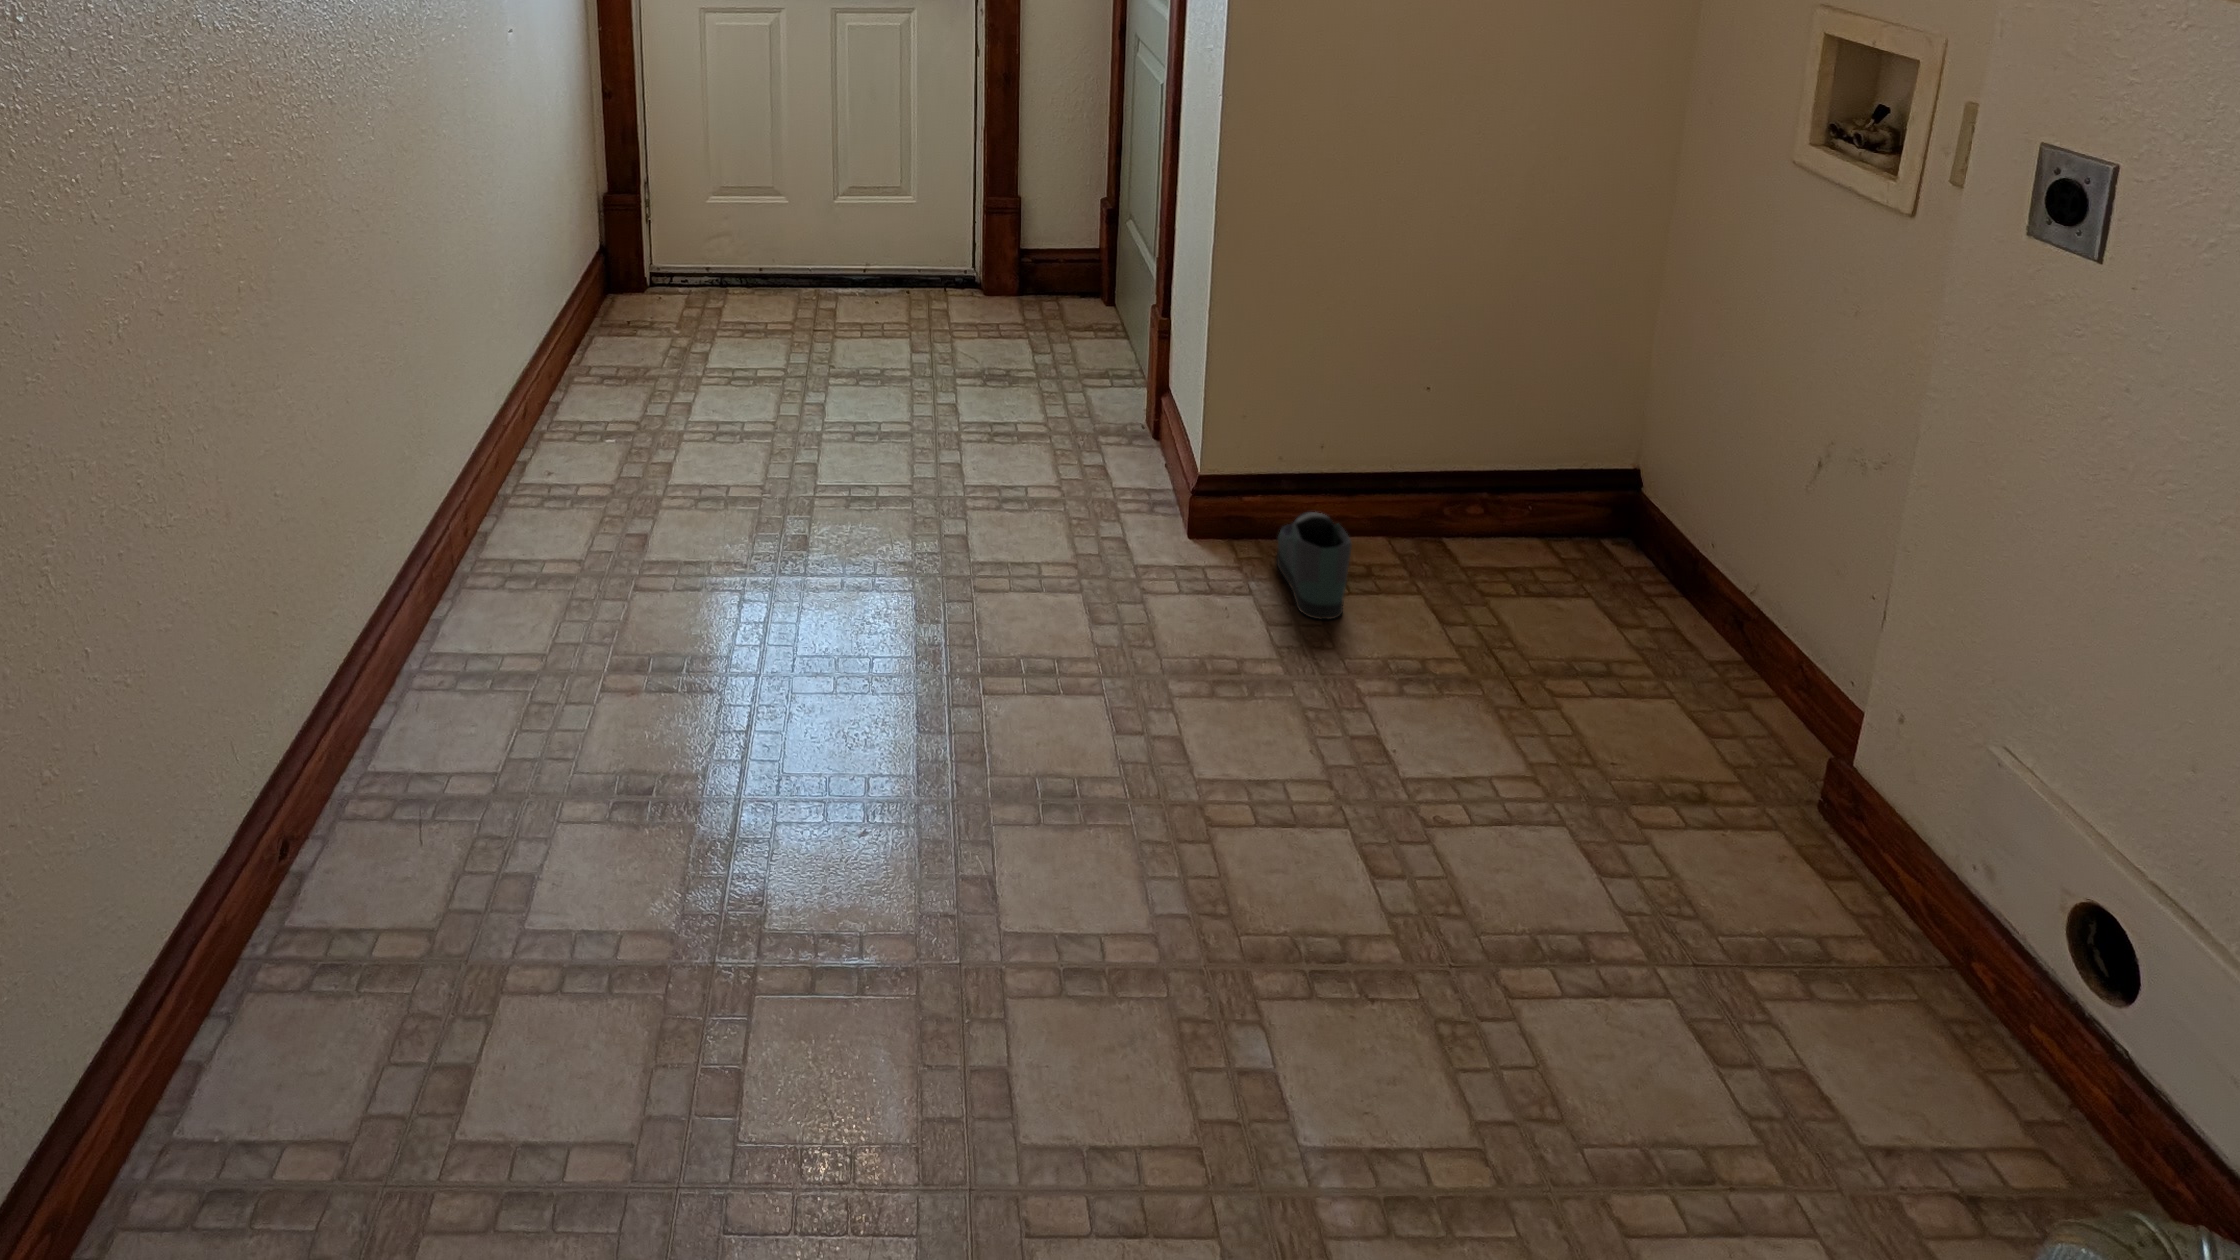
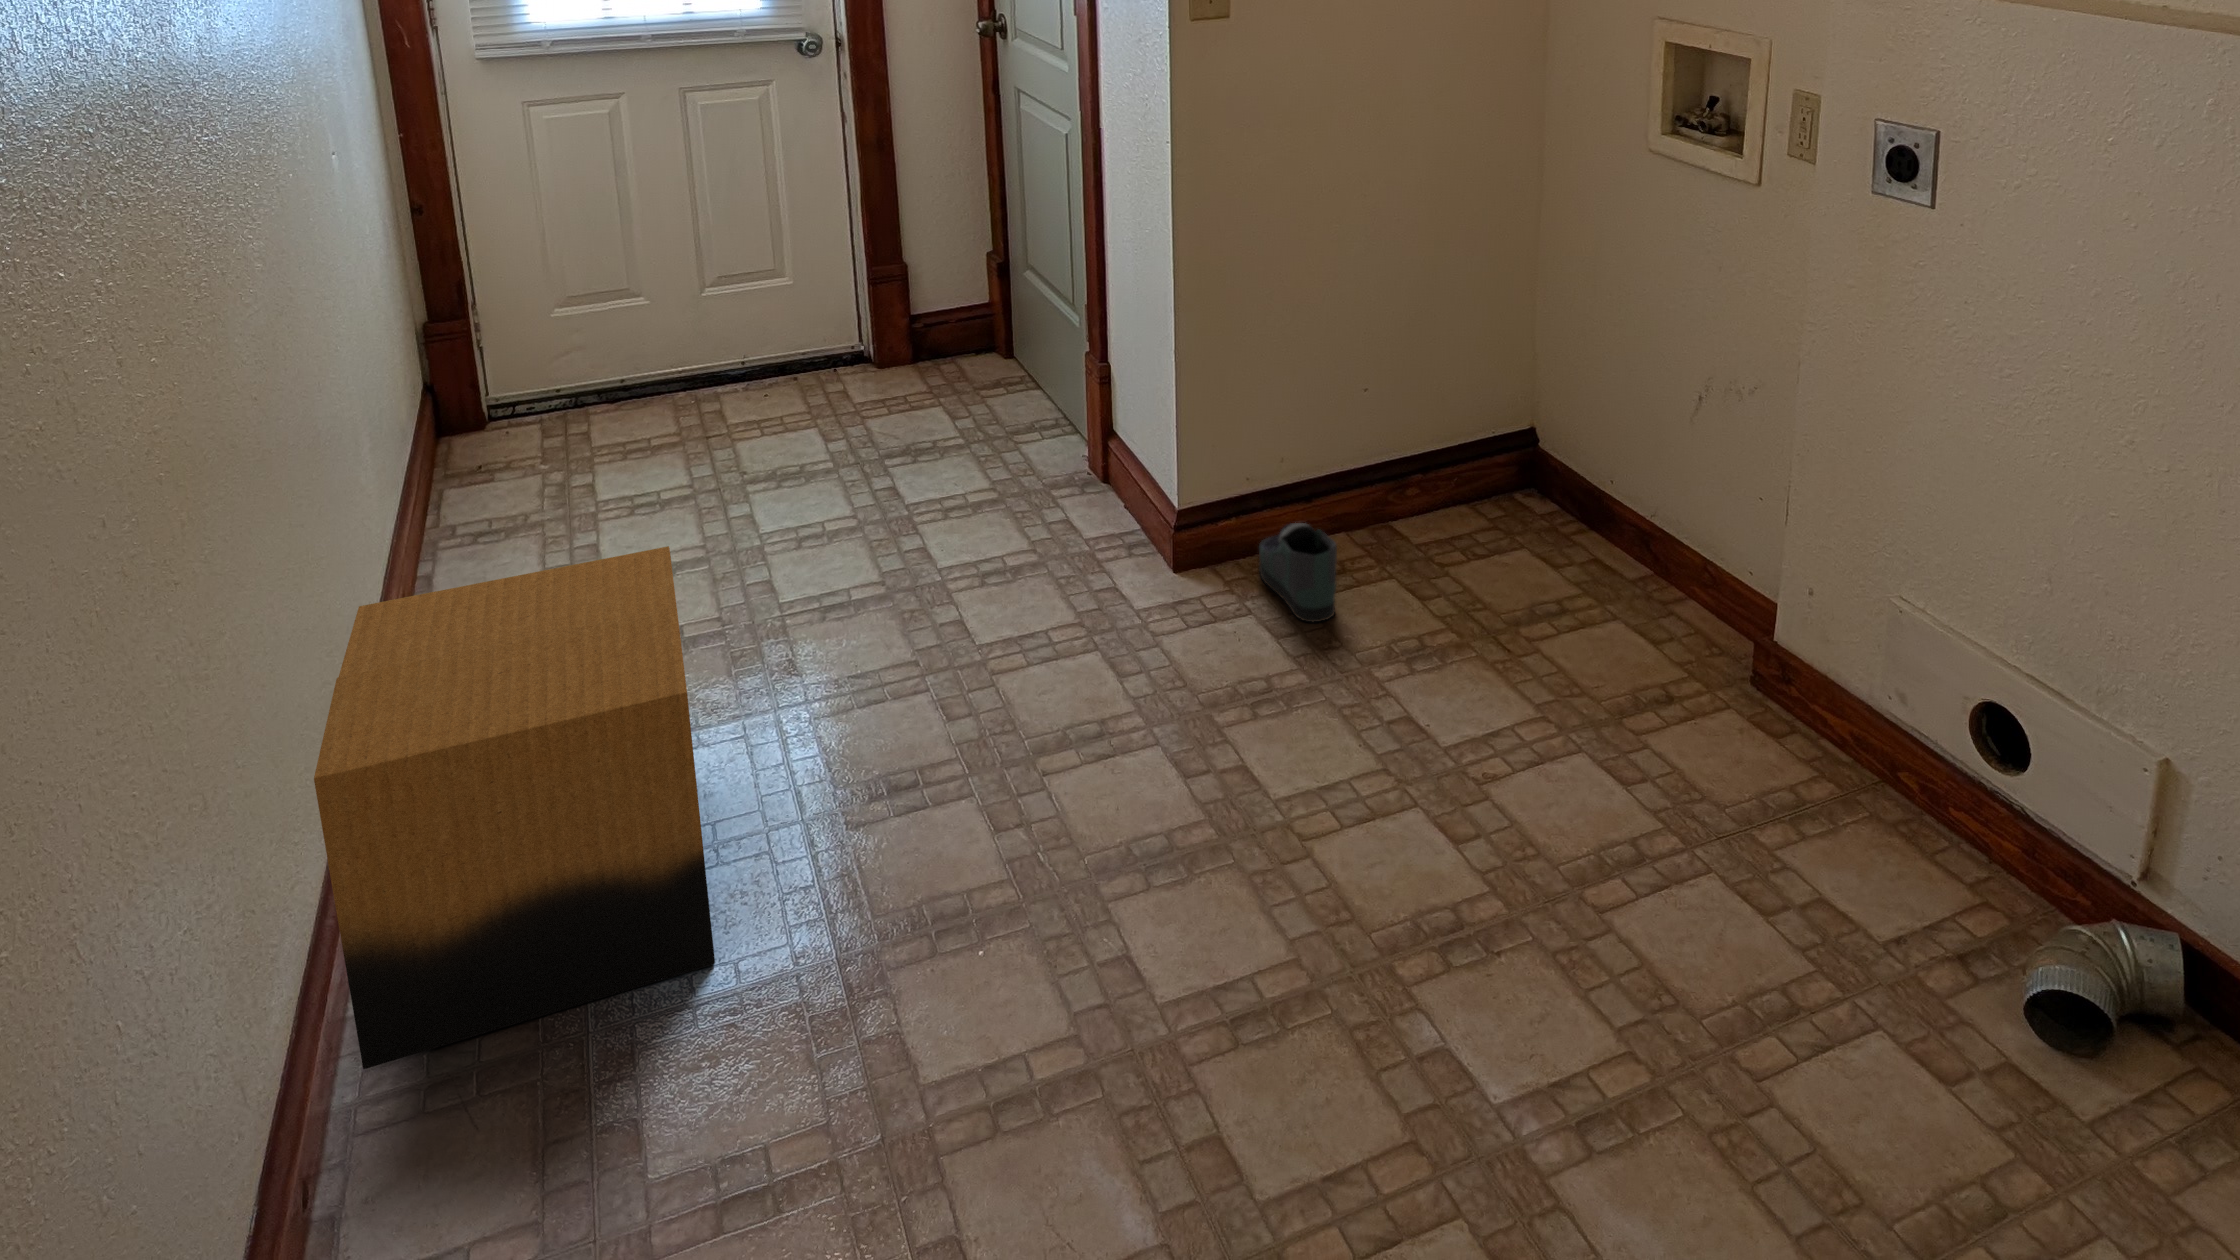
cardboard box: none [353,399,693,771] -> present [314,546,715,1069]

